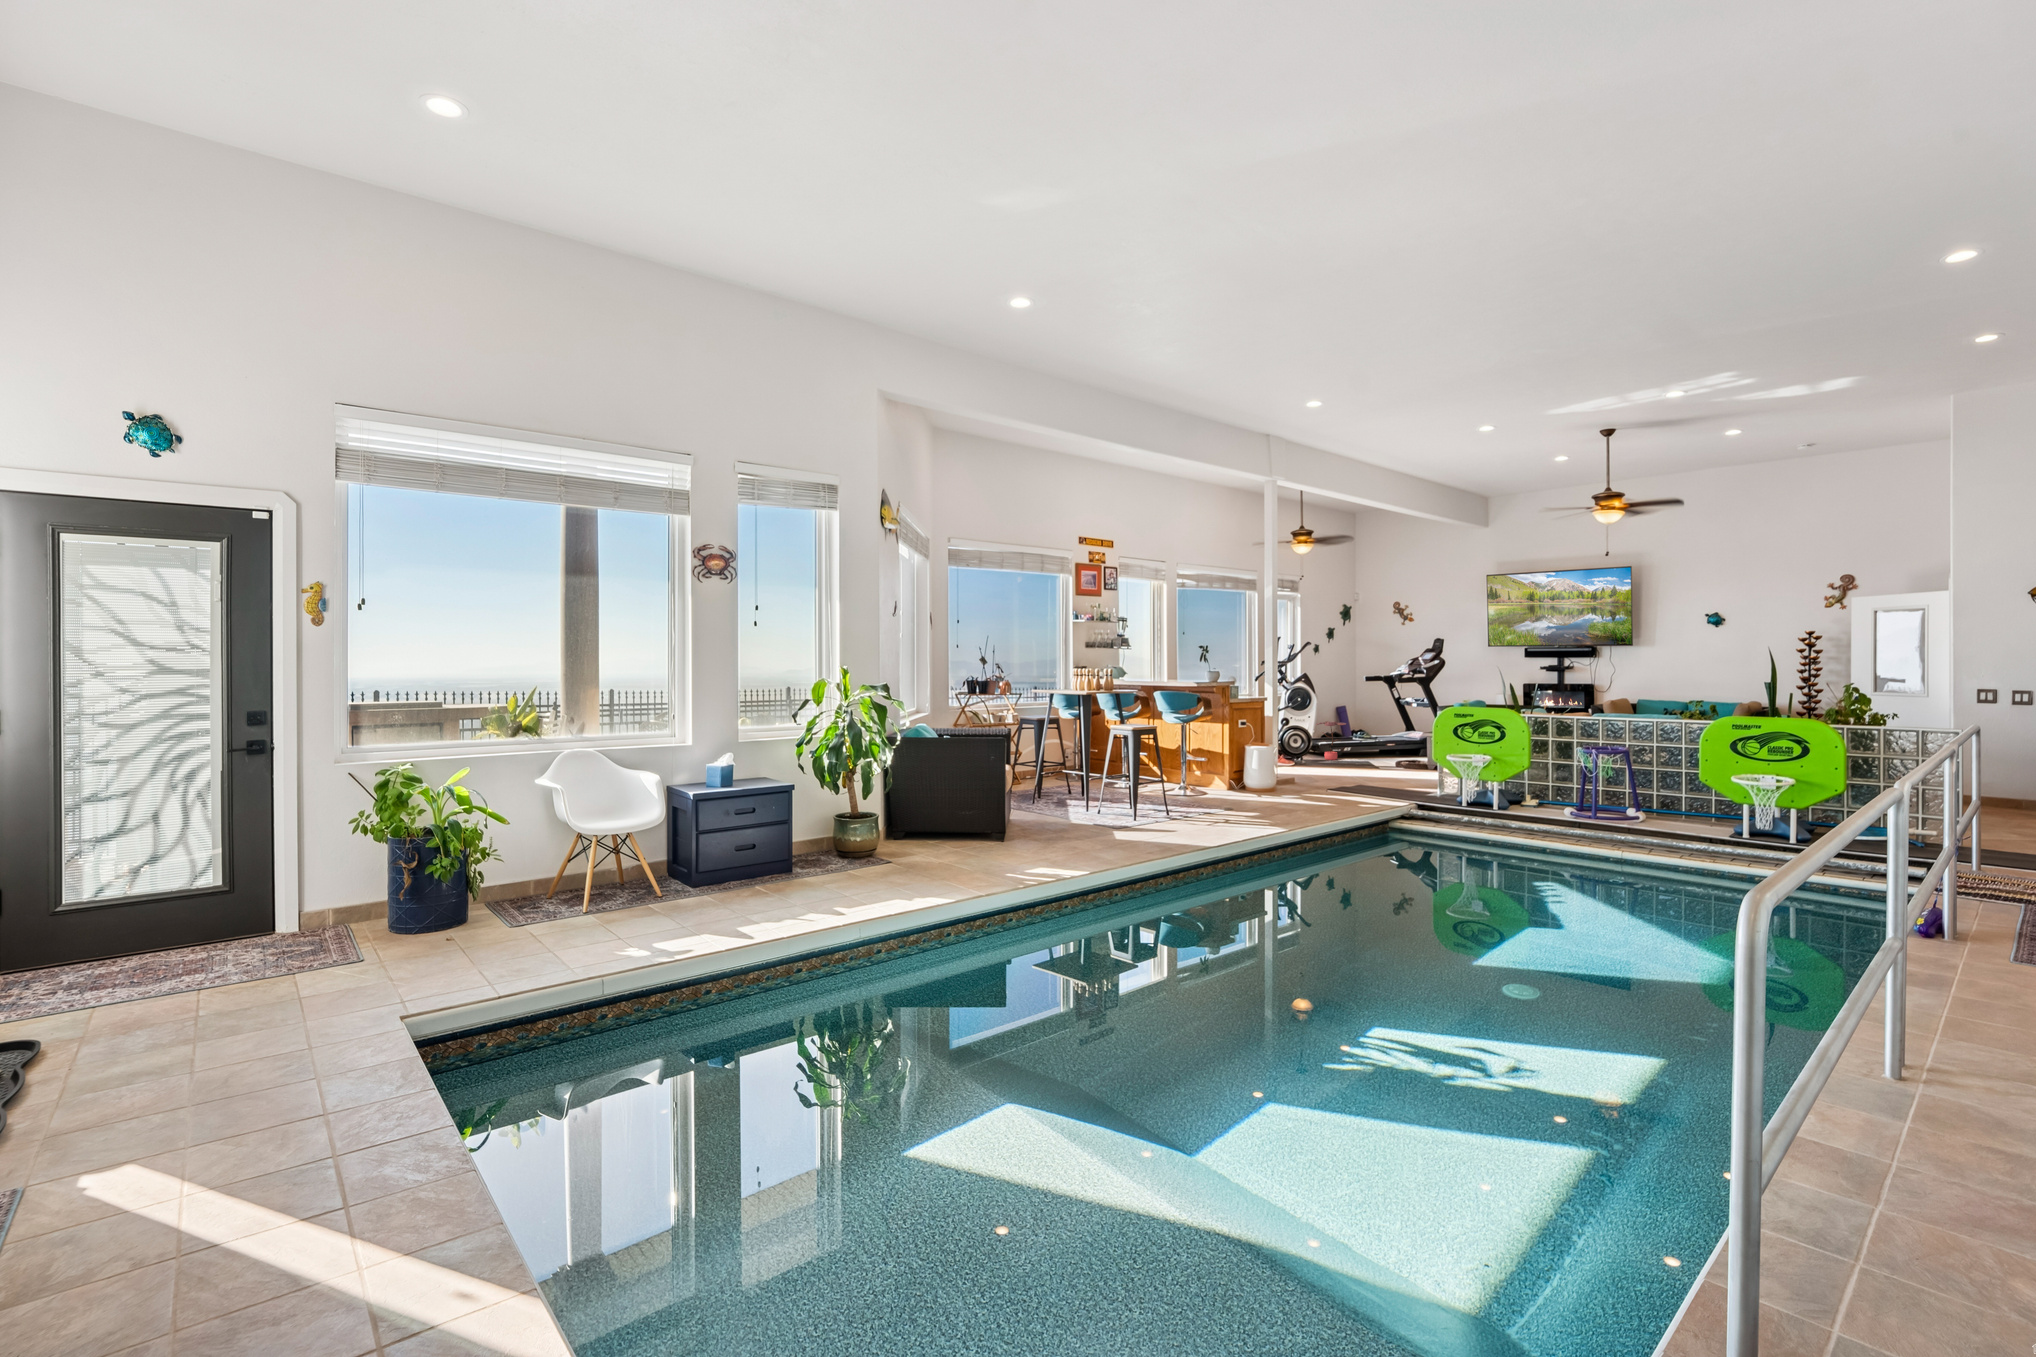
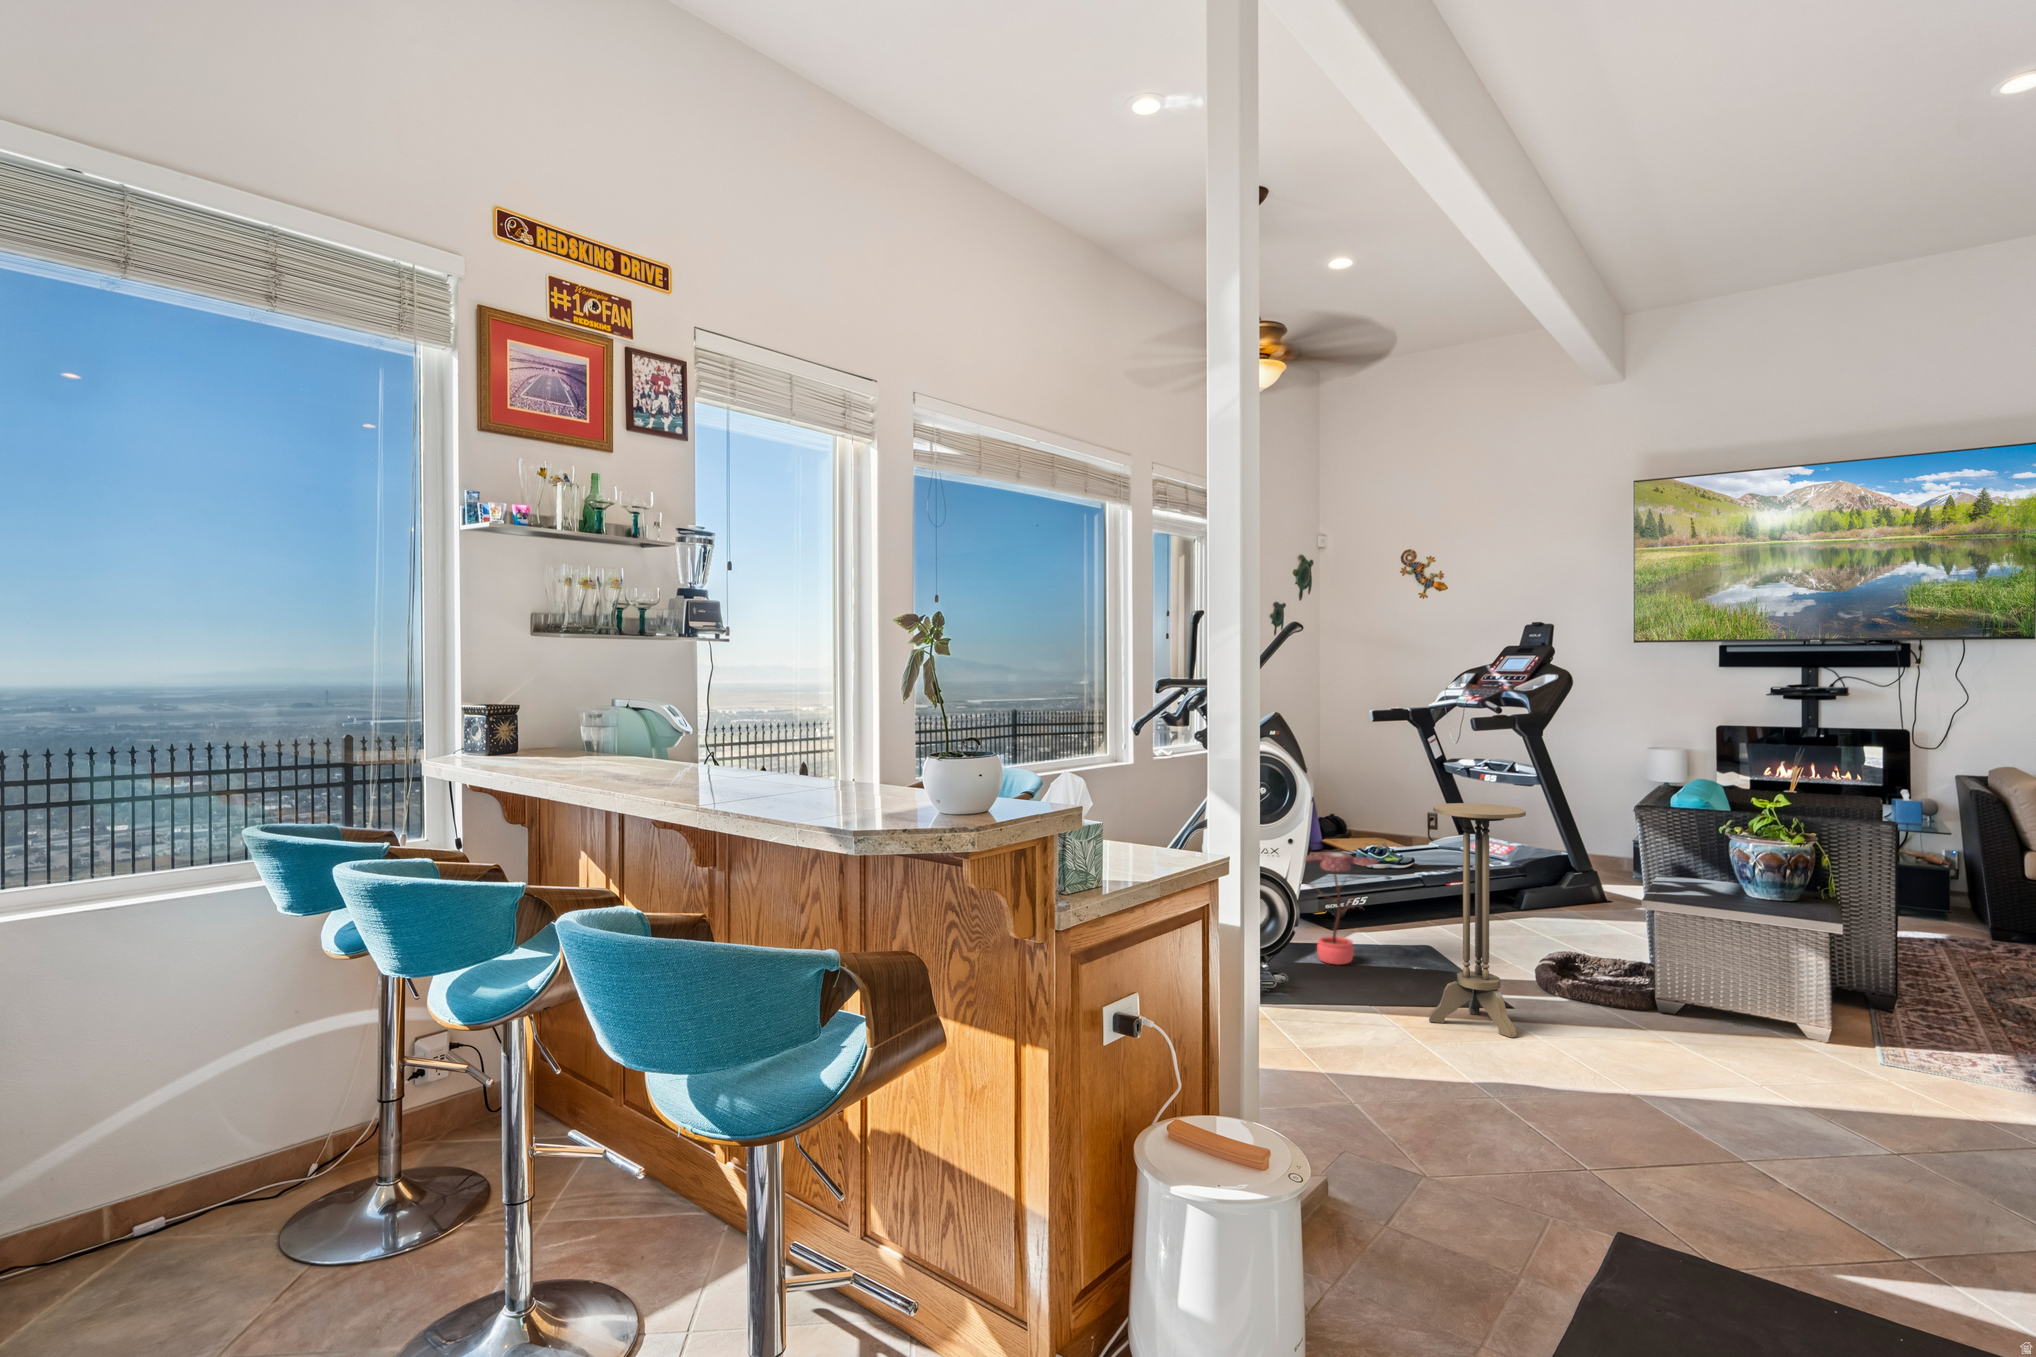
side table: none [1350,699,1380,769] -> present [1429,803,1526,1038]

